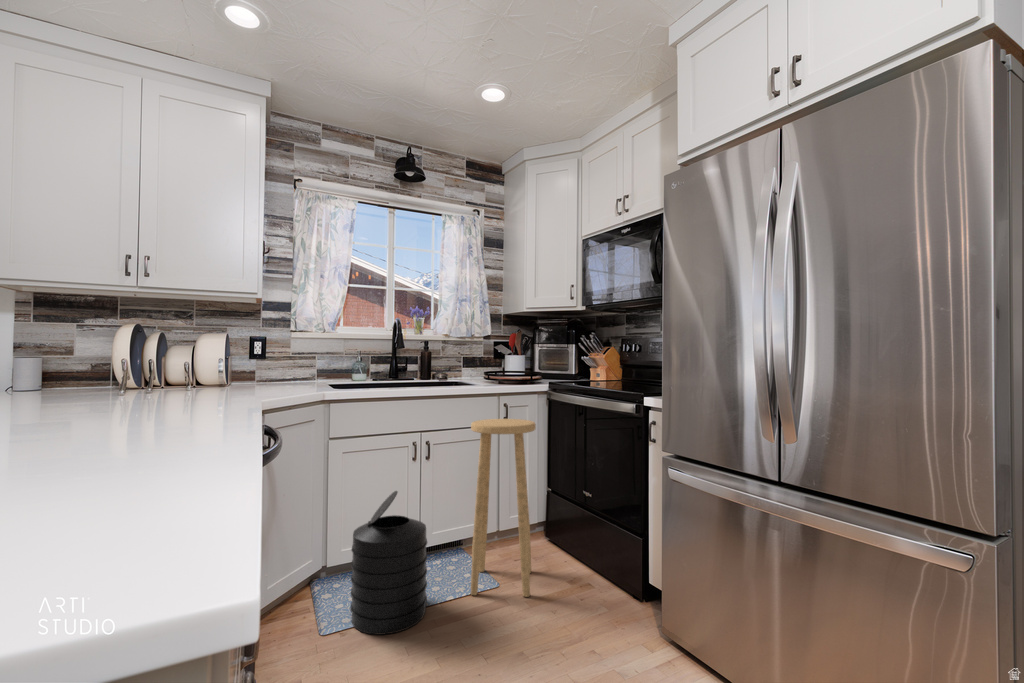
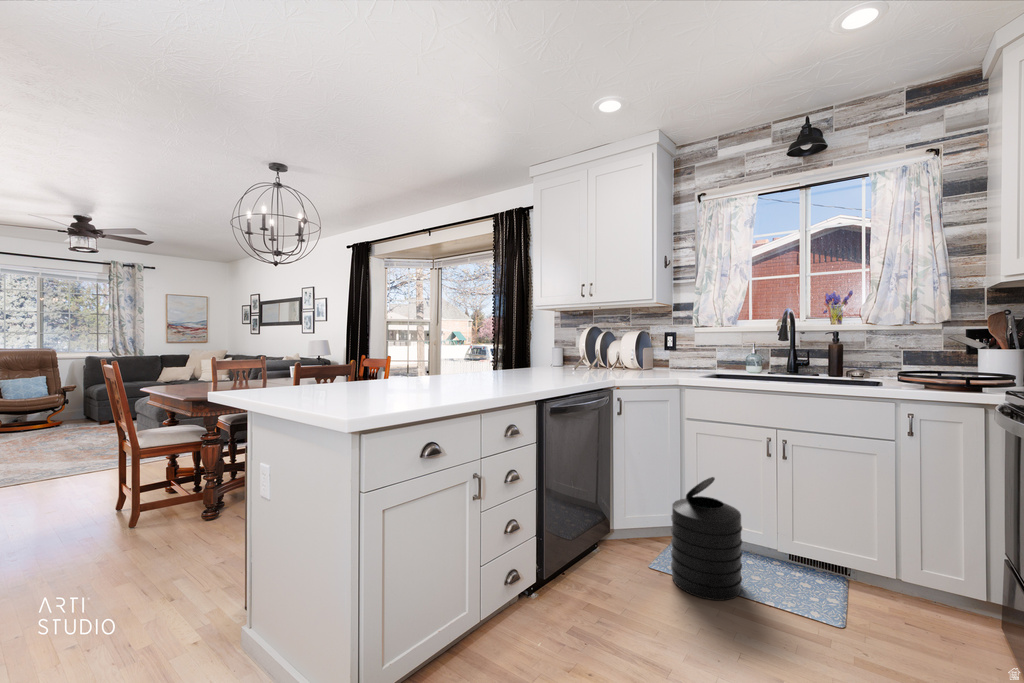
stool: present [471,419,536,597] -> none [794,430,908,656]

